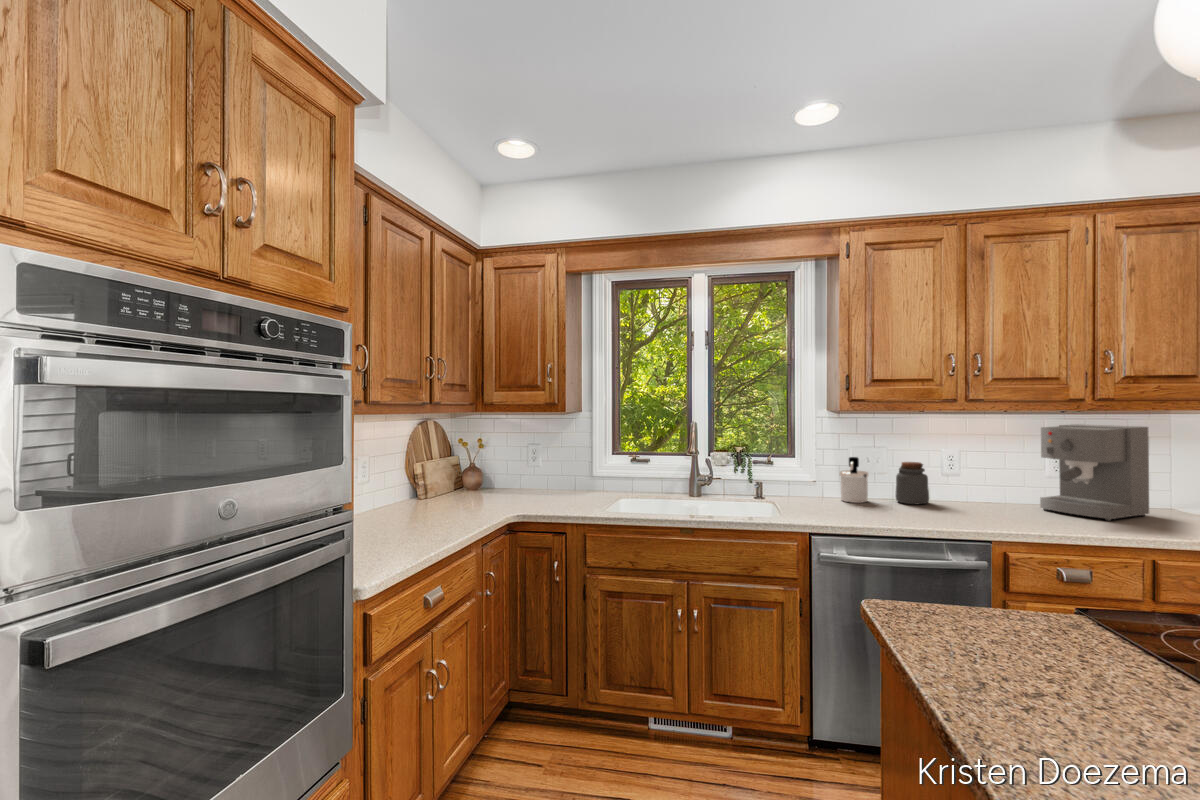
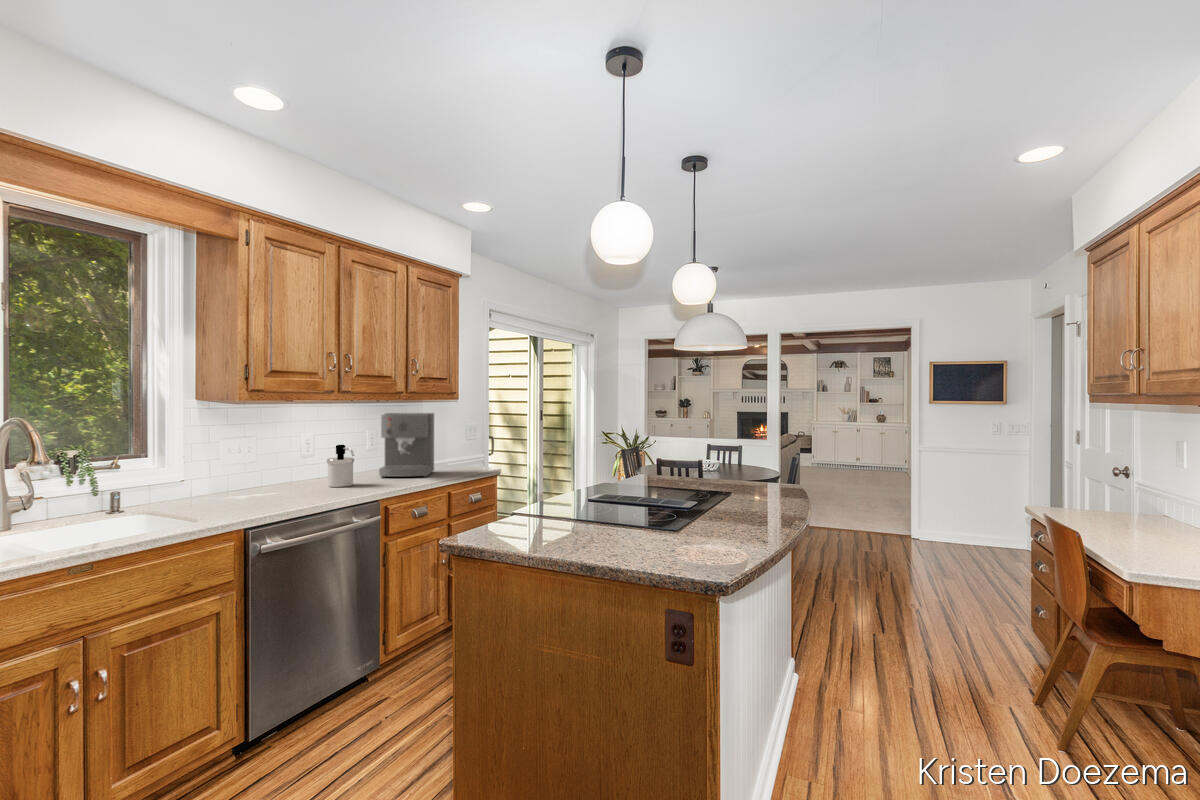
soap dispenser: present [840,457,868,503] -> present [327,445,354,487]
jar: present [896,462,929,504] -> none [271,450,302,490]

